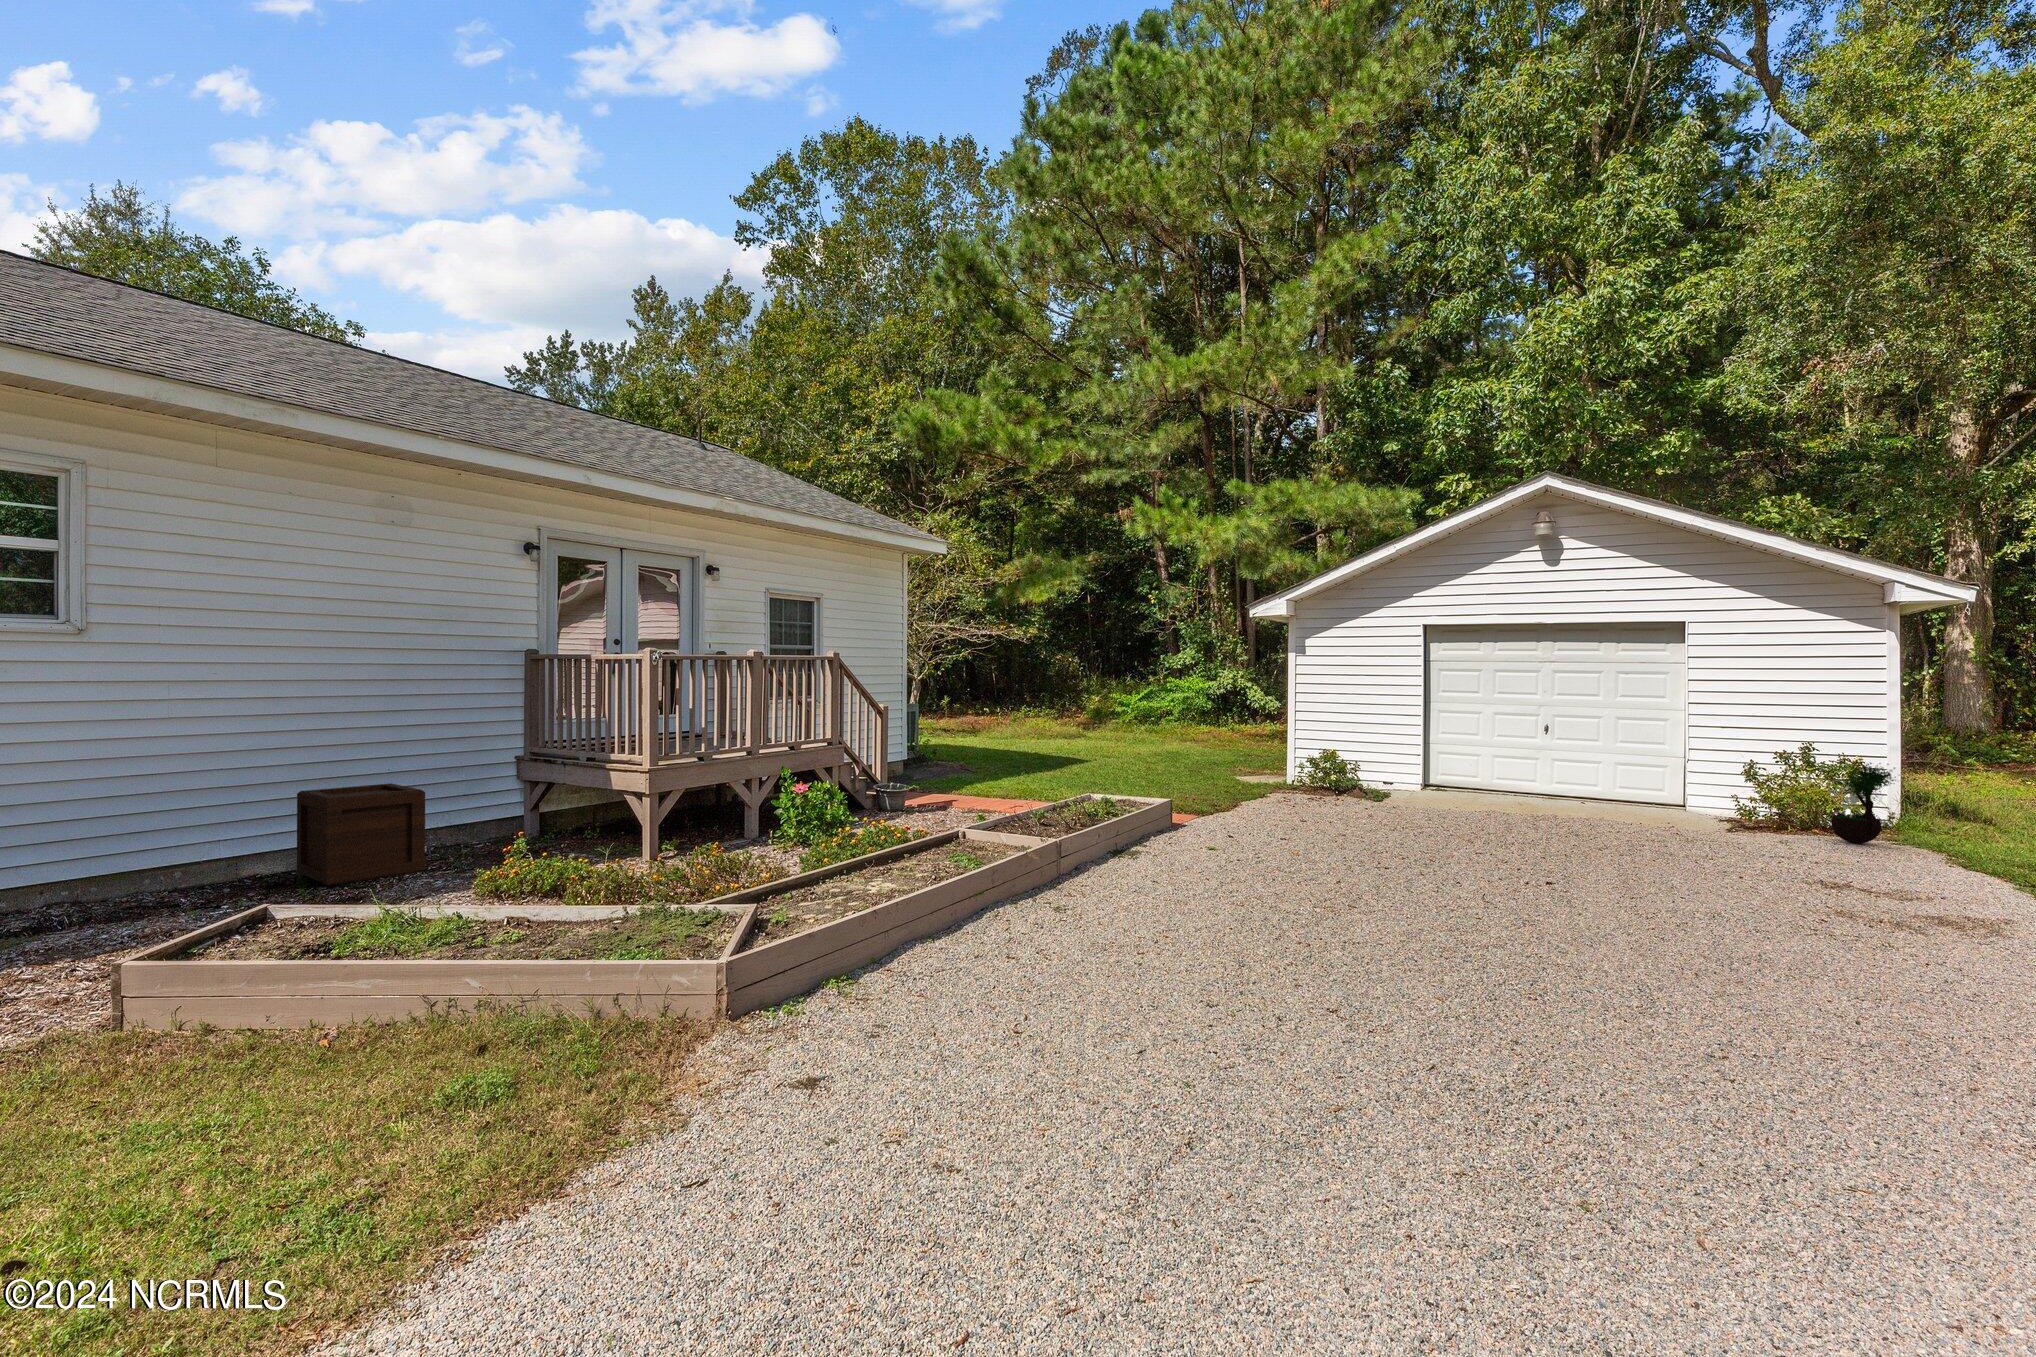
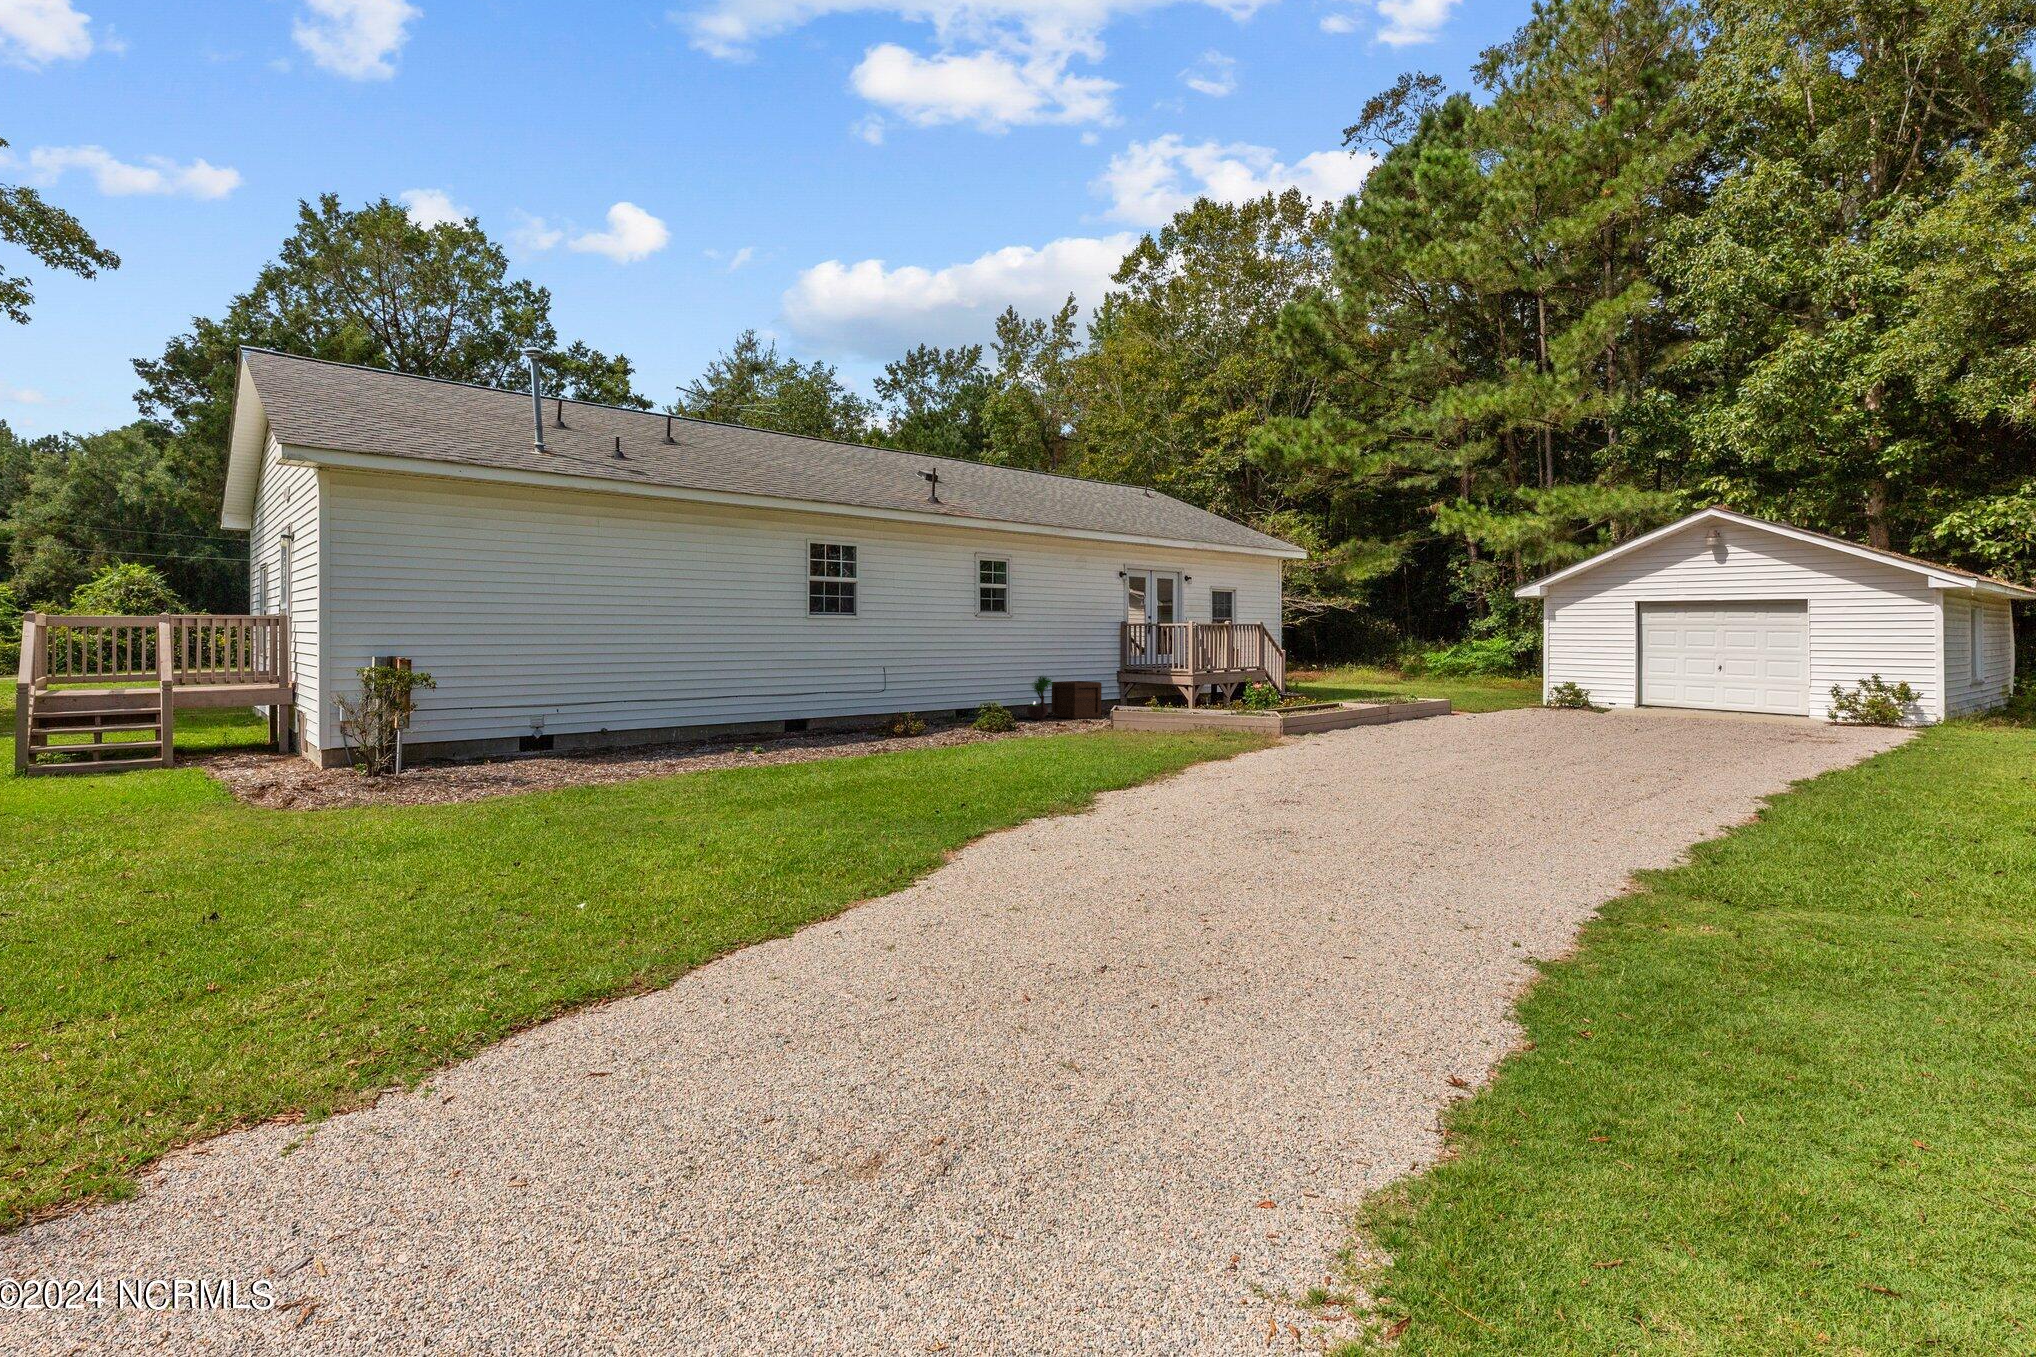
potted tree: present [1831,762,1896,843] -> present [1027,676,1052,720]

